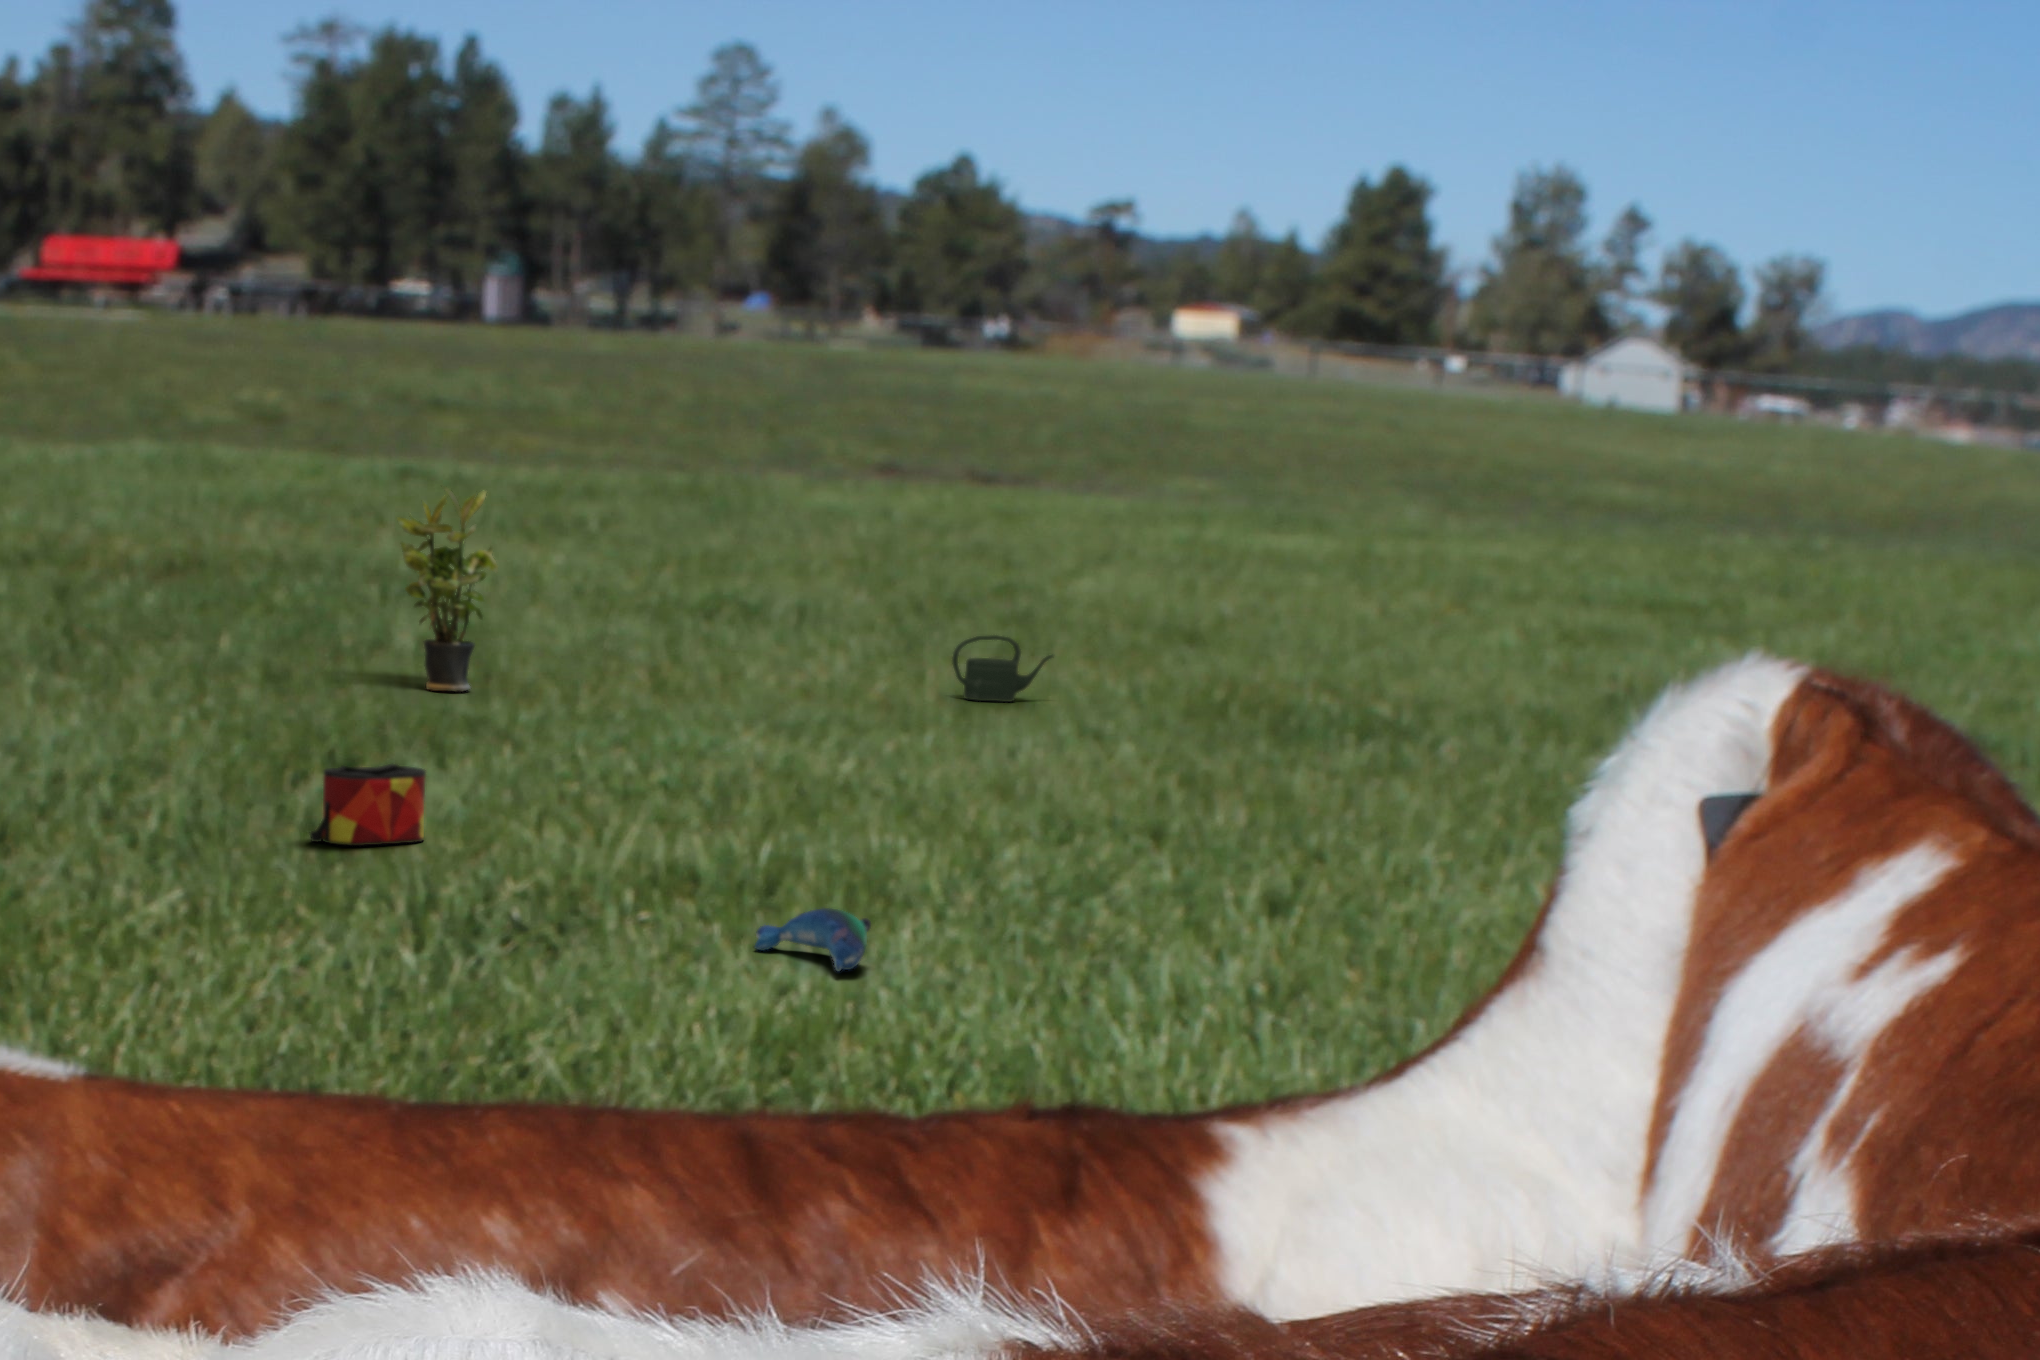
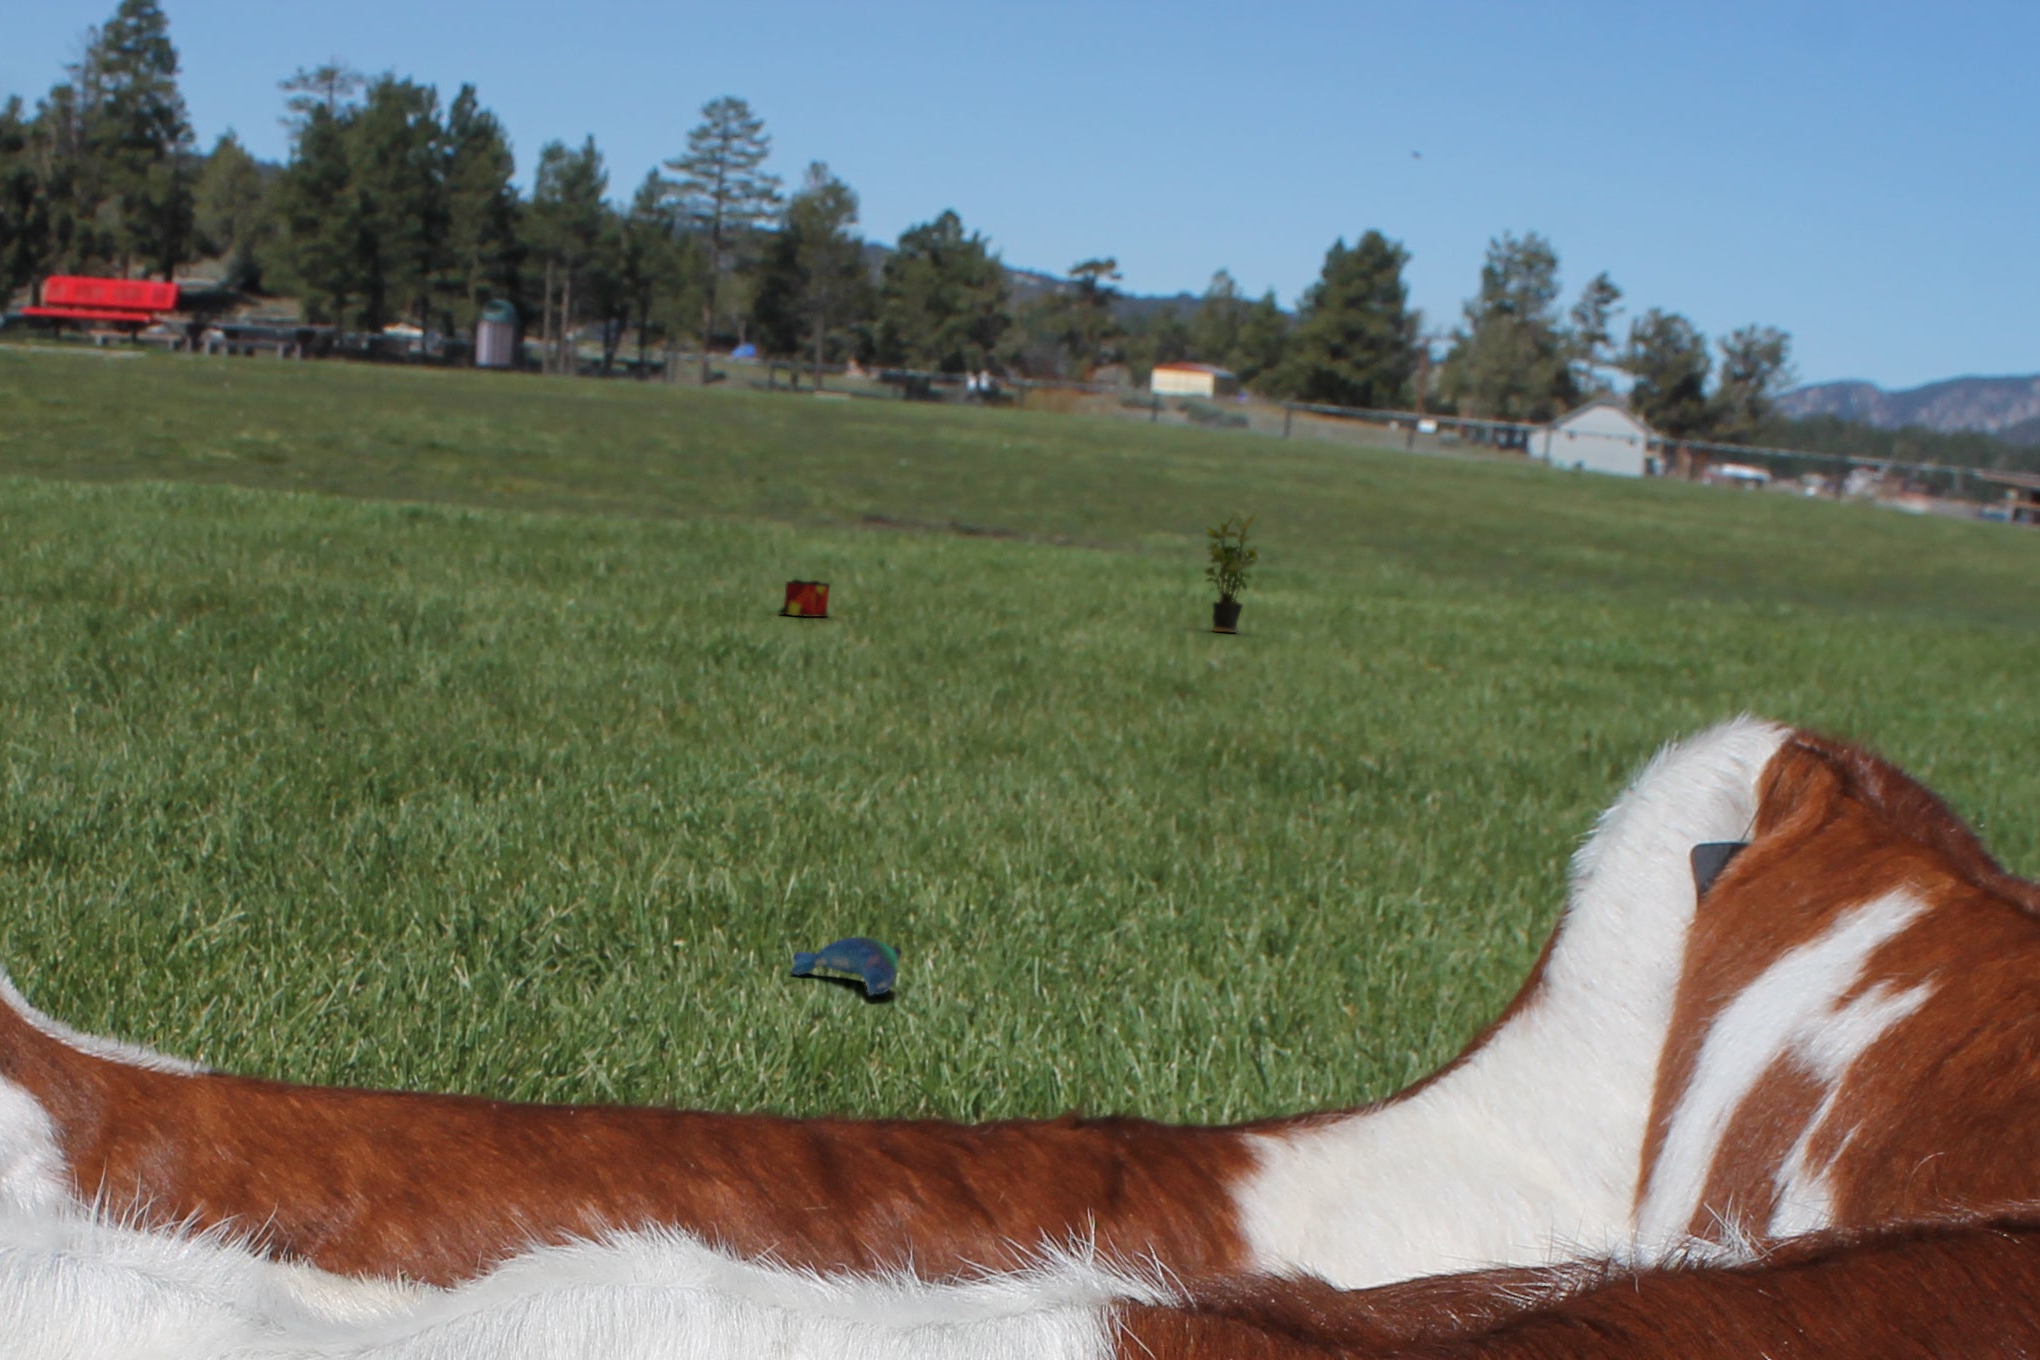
potted plant: present [398,487,498,692] -> present [1205,510,1259,633]
watering can: present [952,635,1053,702] -> none [964,682,1061,746]
bag: present [310,764,426,846] -> present [779,579,830,617]

